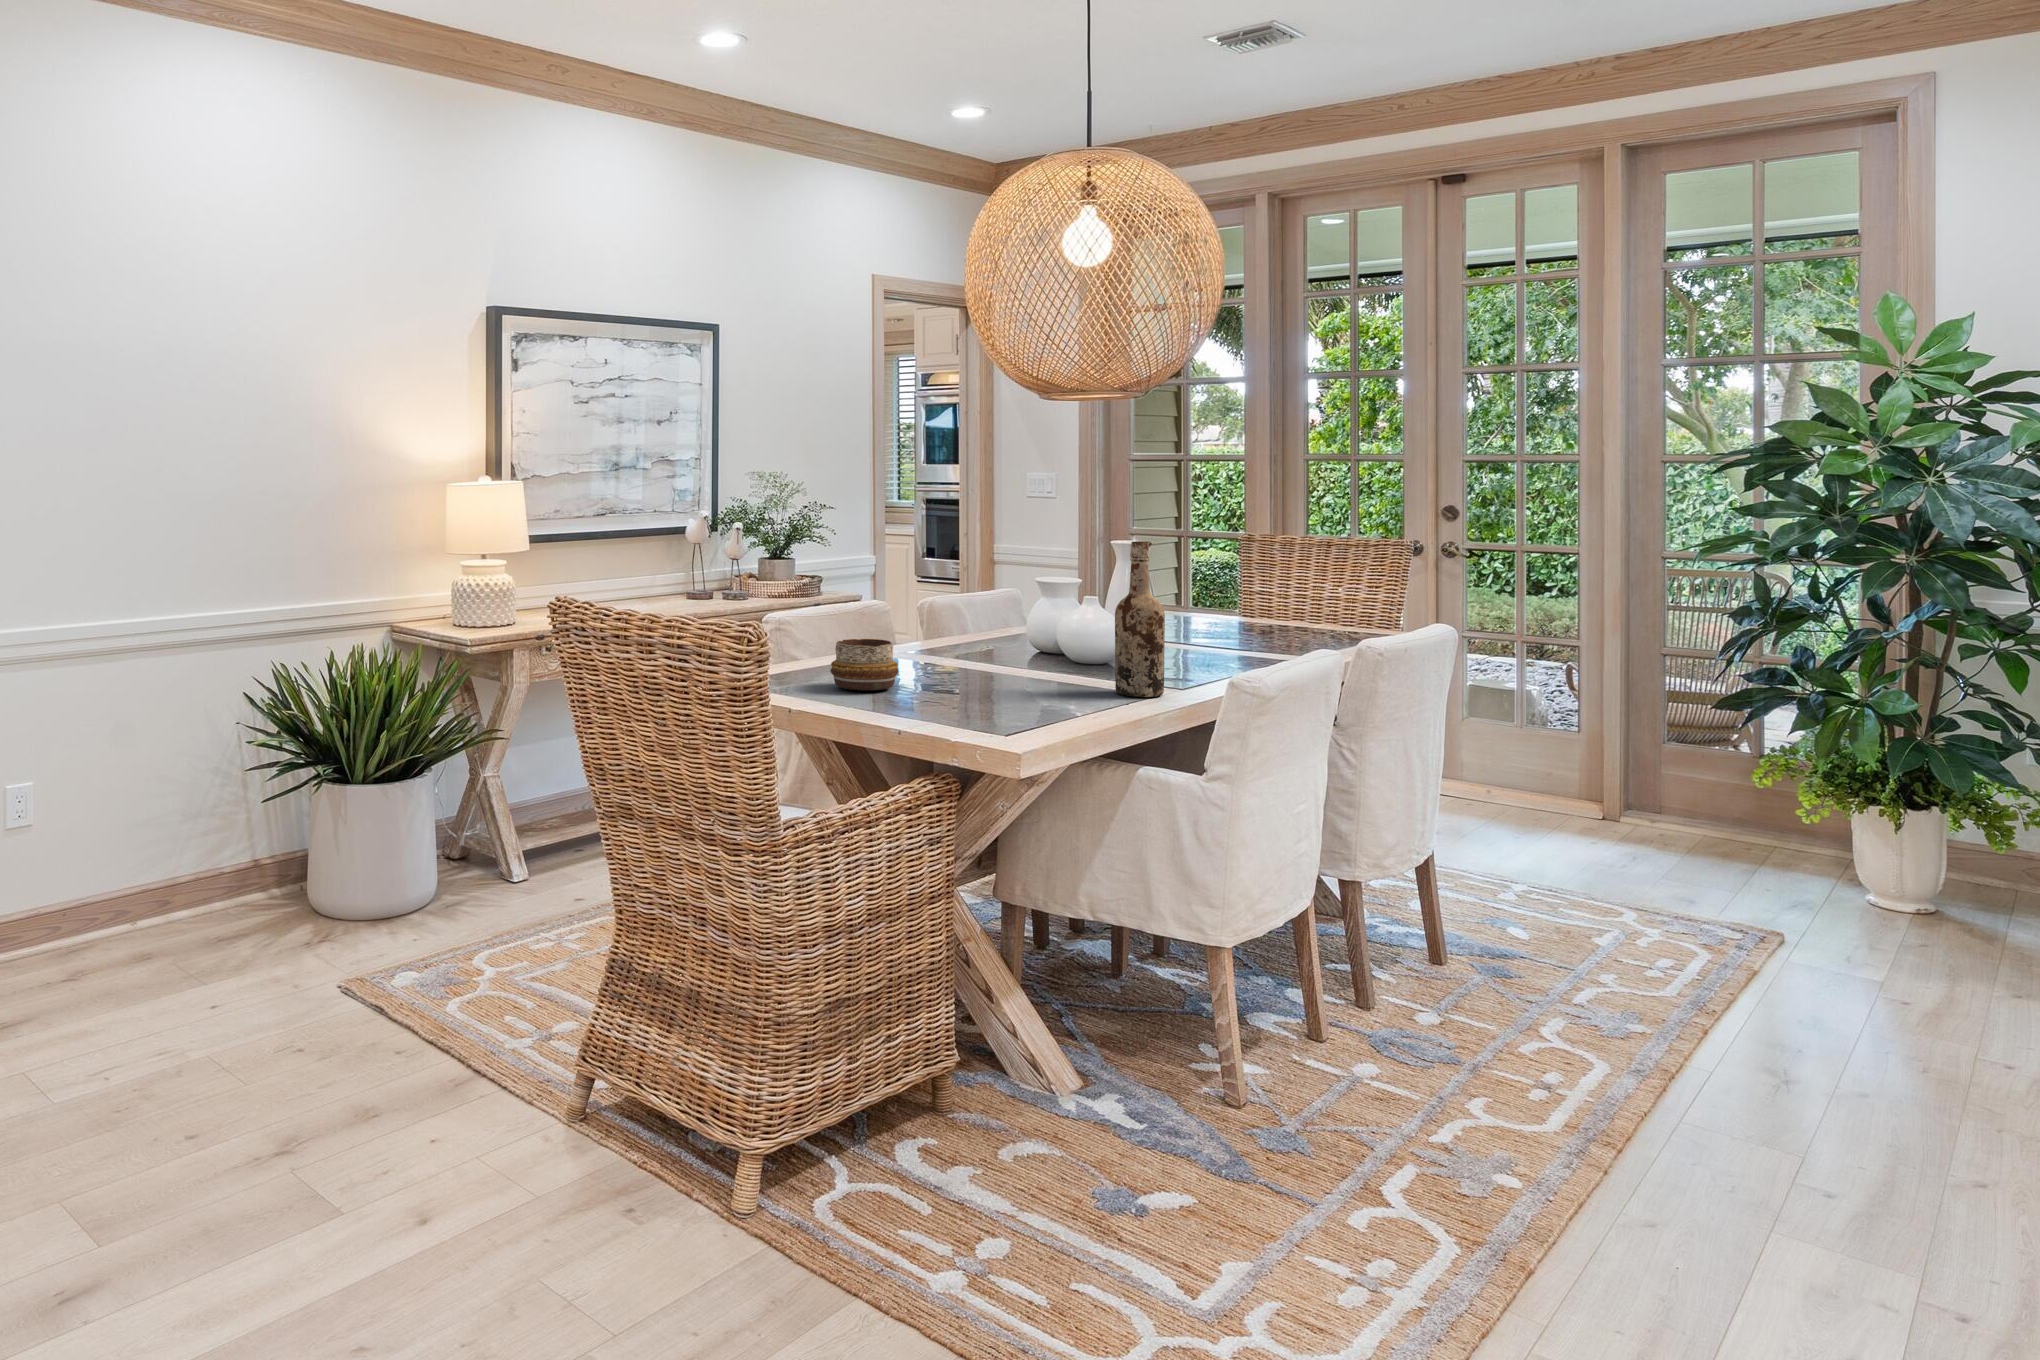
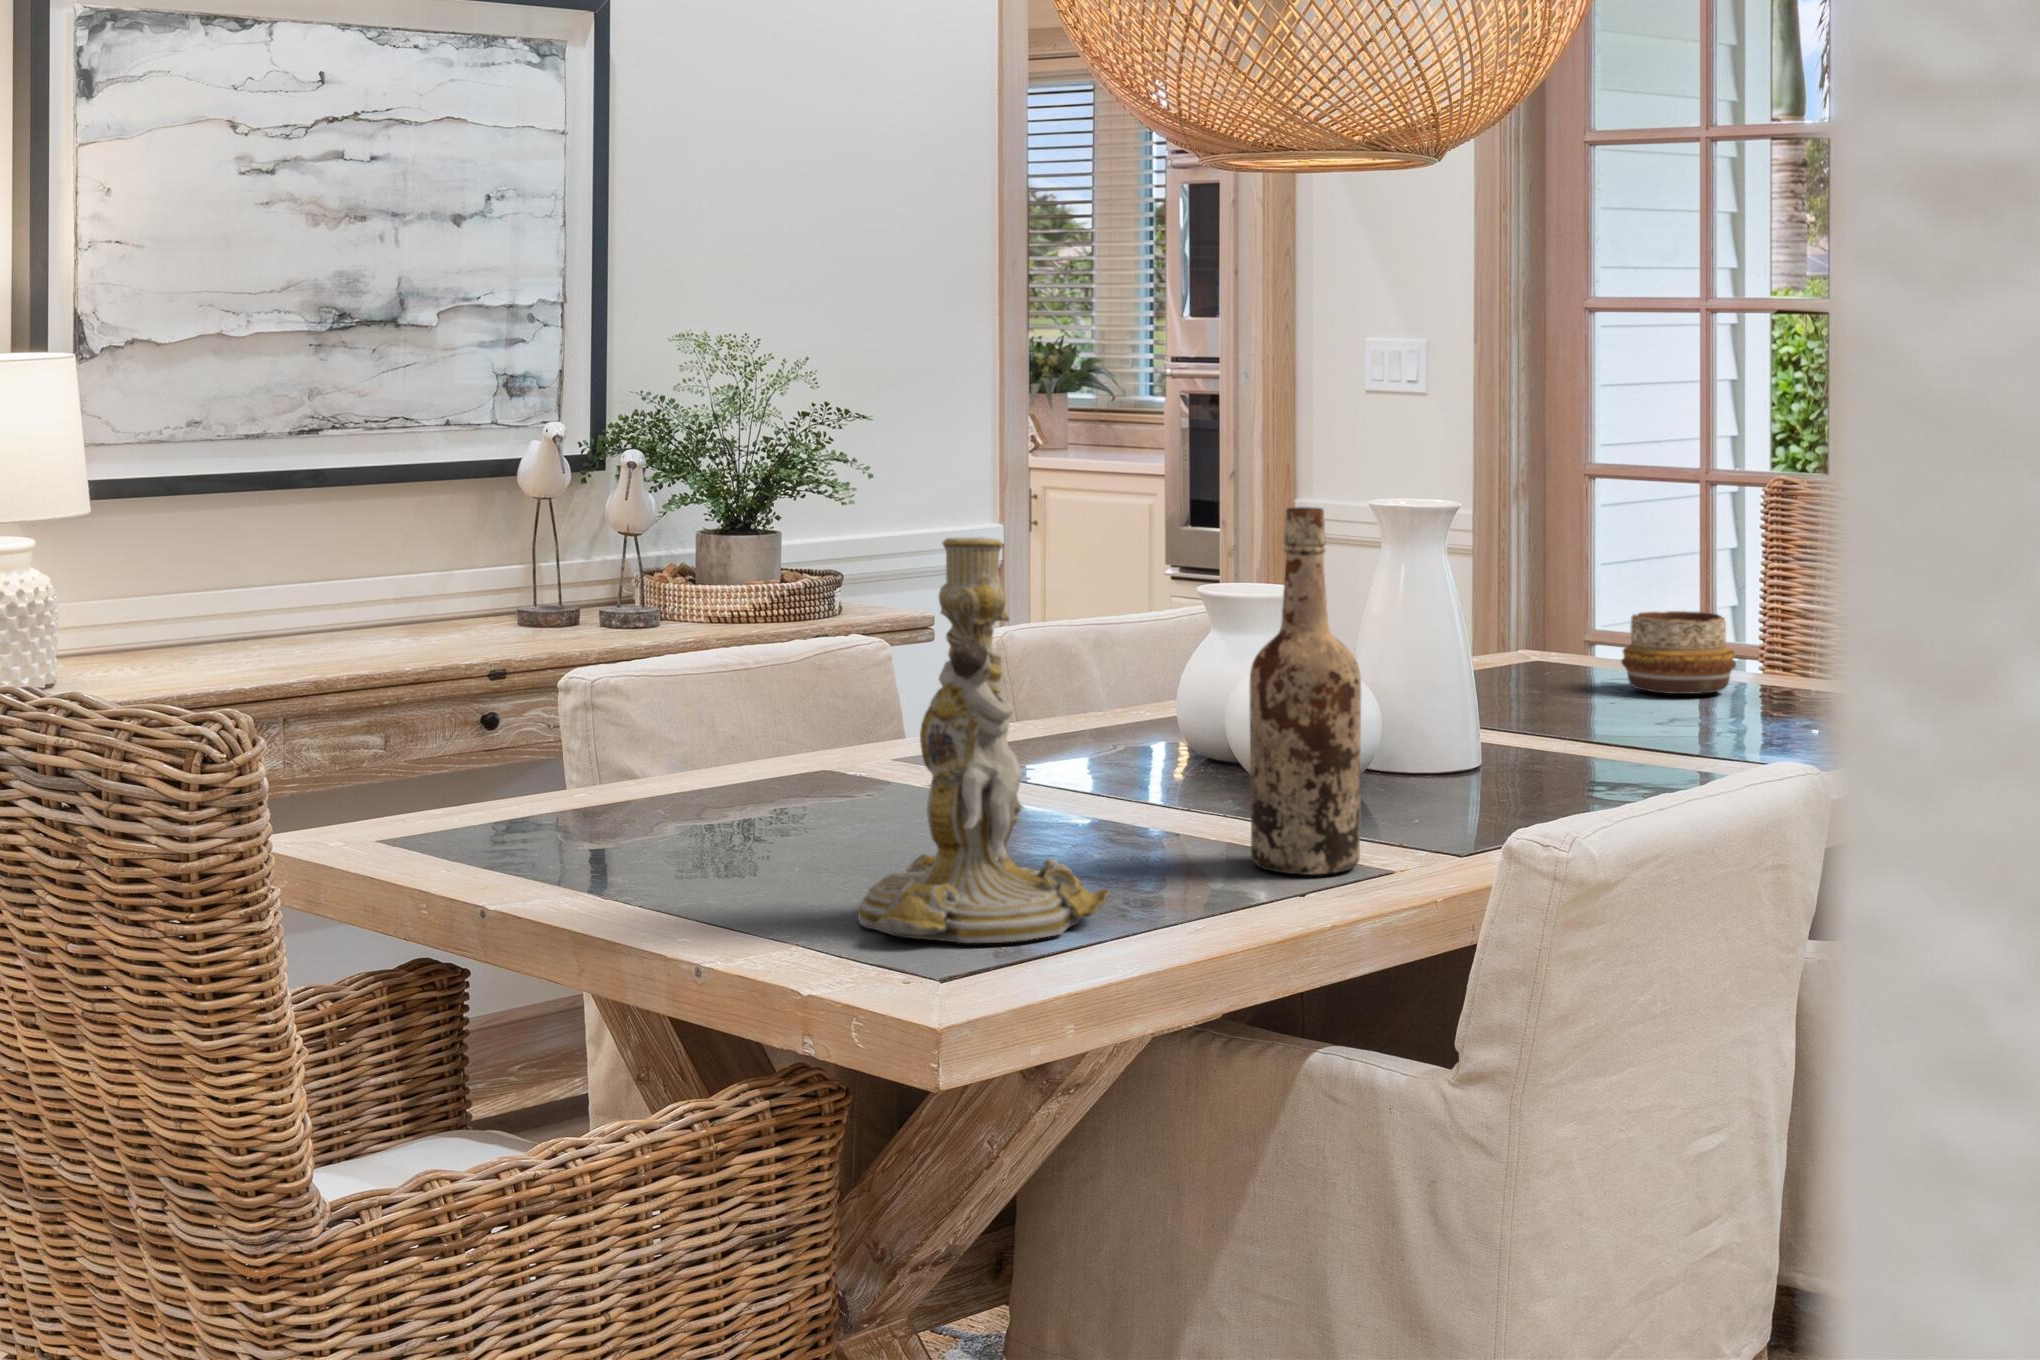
candlestick: none [970,553,1079,720] -> present [858,537,1110,943]
decorative bowl: present [830,639,898,690] -> present [1622,611,1736,694]

